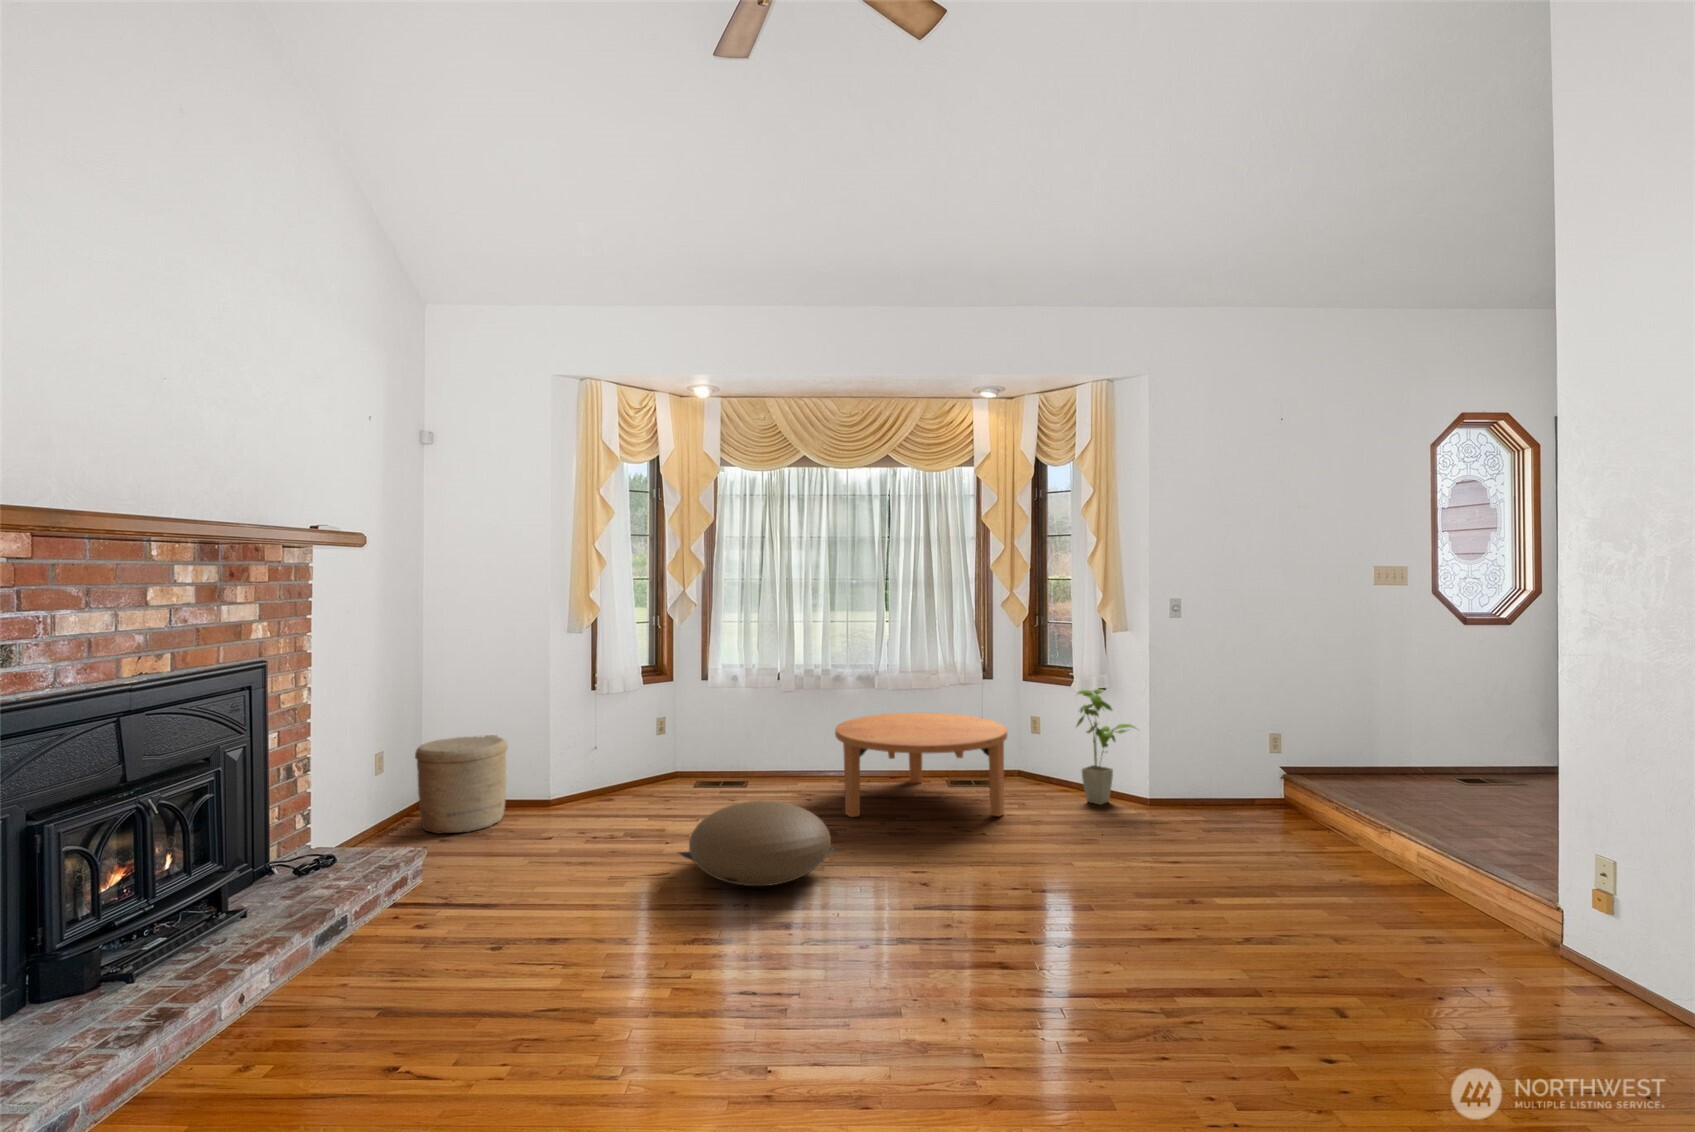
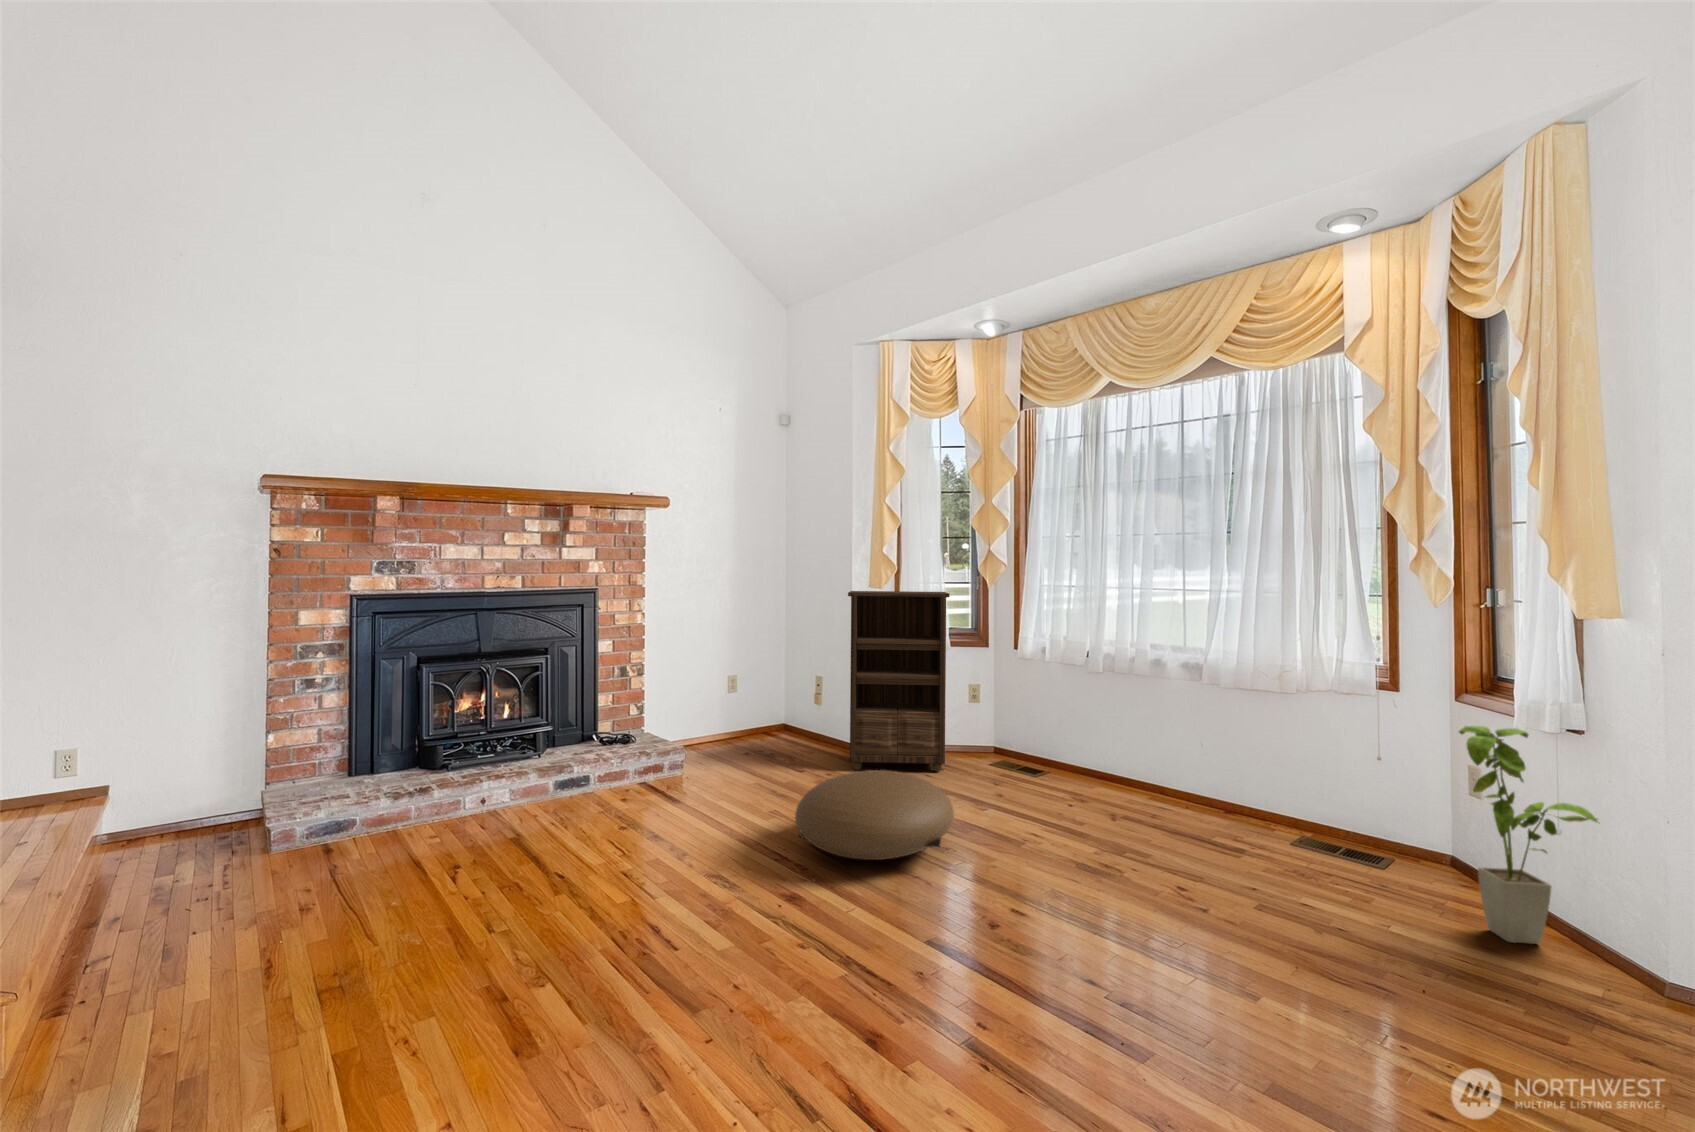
bookshelf: none [563,631,679,822] -> present [848,591,950,772]
coffee table: present [835,713,1007,817] -> none [1071,717,1337,894]
woven basket: present [415,736,508,834] -> none [746,673,818,753]

